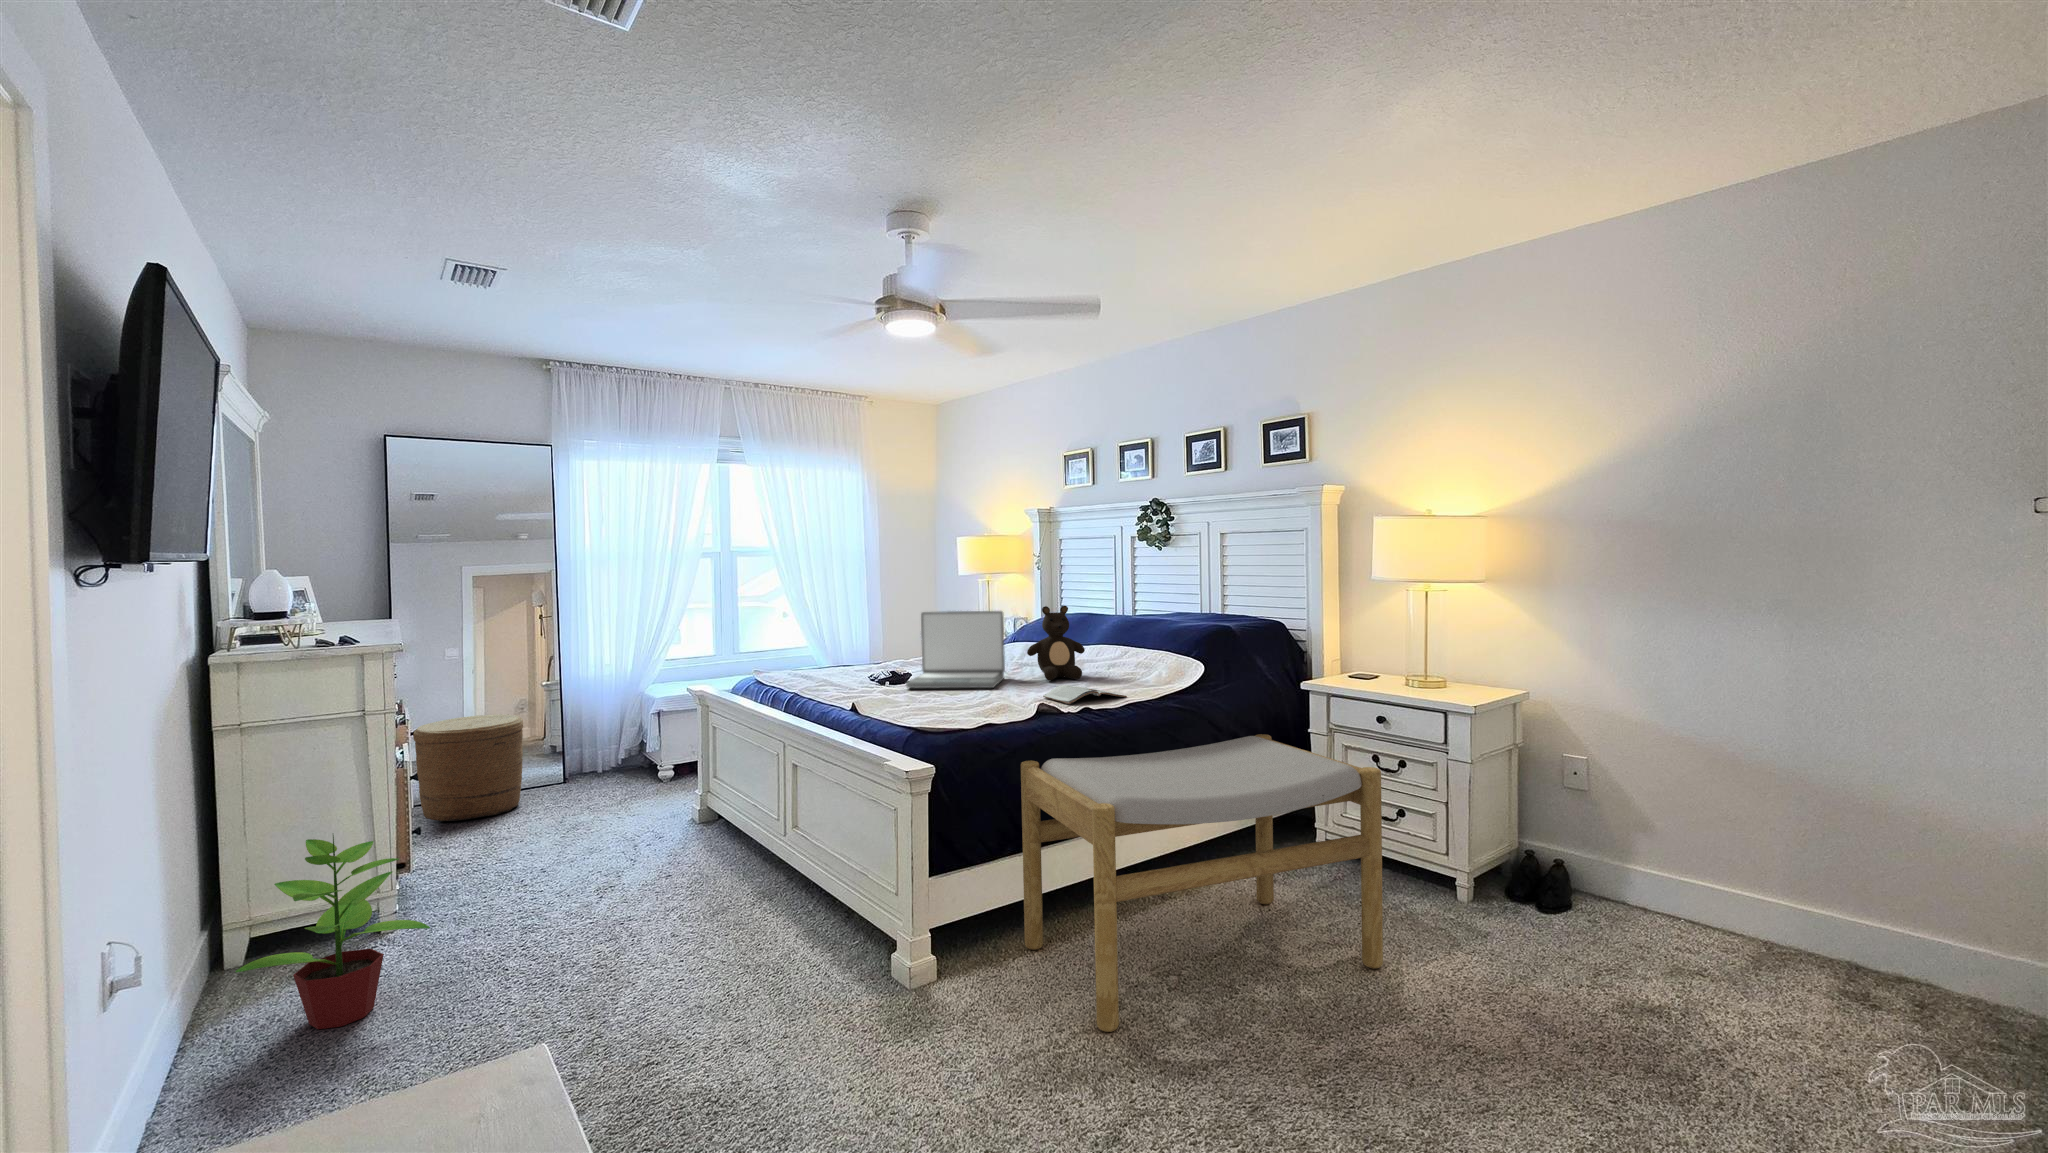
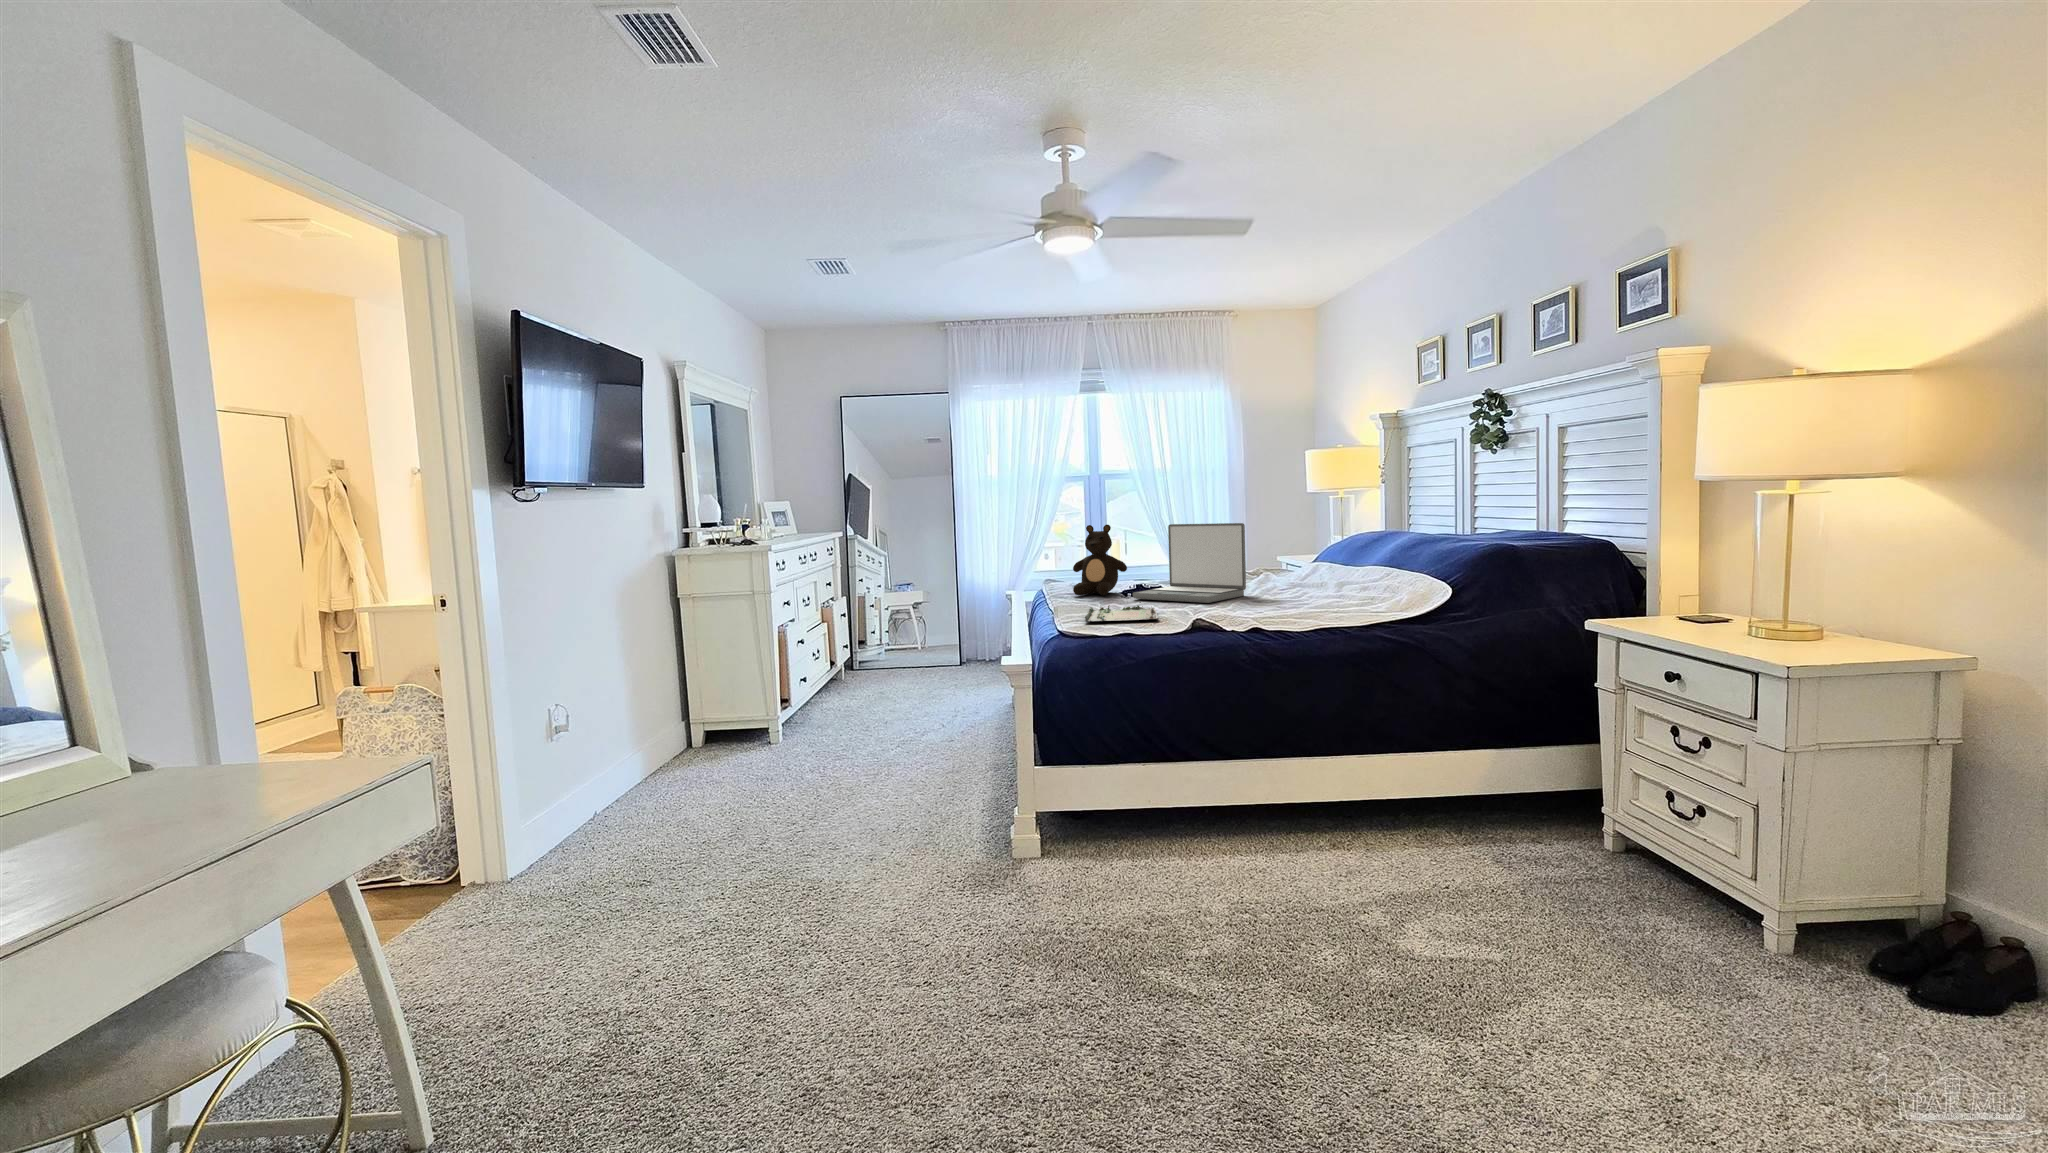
teddy bear: present [1027,606,1085,680] -> present [1073,525,1127,595]
magazine: present [1043,685,1127,704] -> none [1231,602,1318,621]
tray: none [899,690,996,718] -> present [1085,602,1158,623]
woven basket: present [413,714,523,821] -> none [843,606,917,684]
footstool: present [1021,734,1383,1032] -> none [1092,671,1515,987]
potted plant: present [235,835,430,1029] -> none [611,666,716,797]

